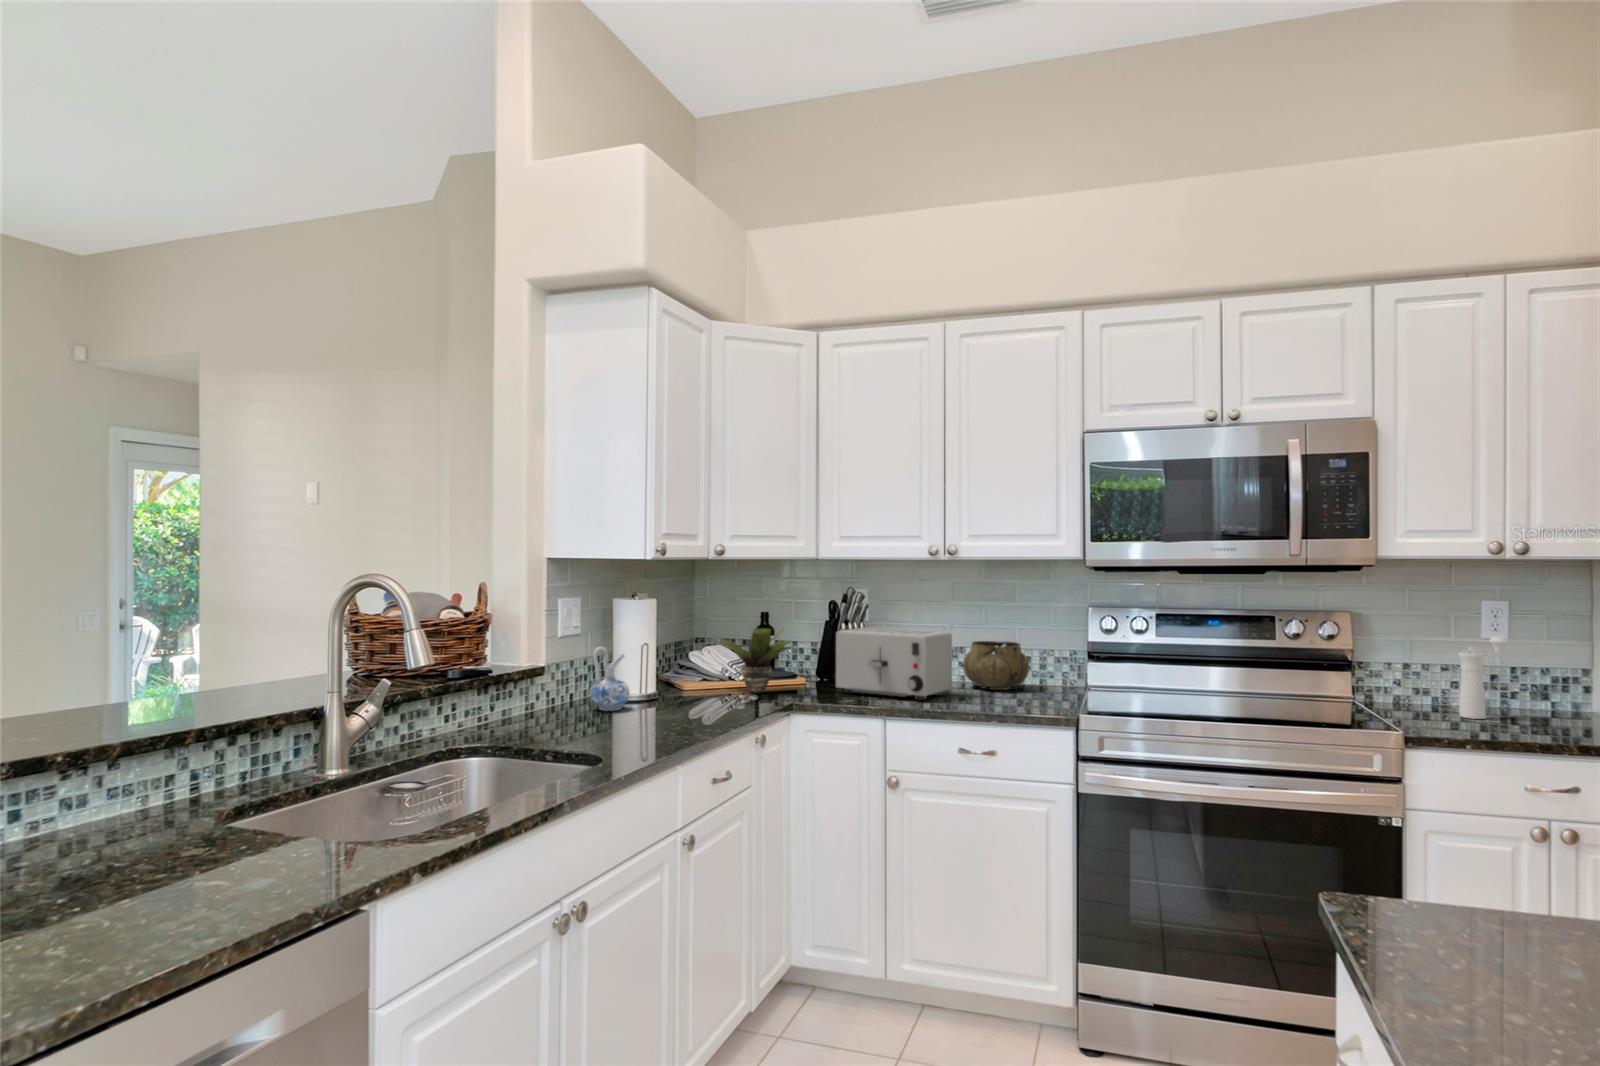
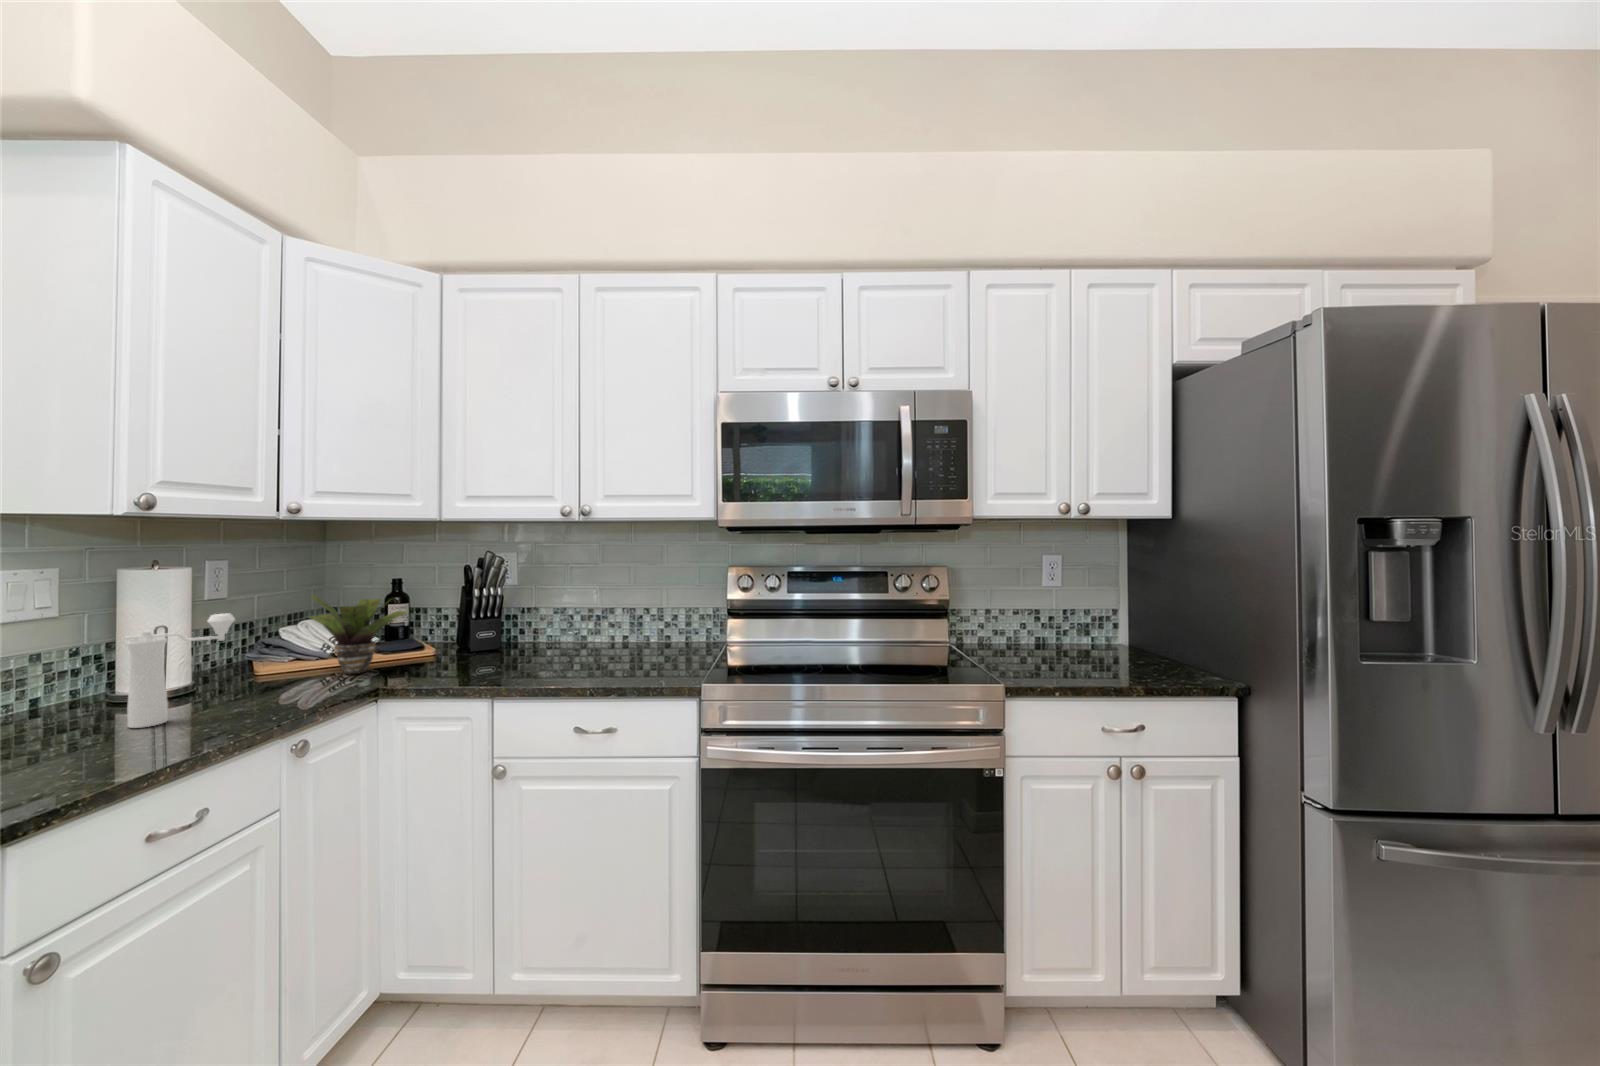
toaster: present [836,628,952,700] -> none [456,593,588,671]
pepper mill: present [1459,636,1510,719] -> present [125,614,235,728]
decorative bowl: present [963,641,1029,690] -> none [608,601,674,650]
ceramic pitcher: present [591,647,630,711] -> none [40,639,117,725]

